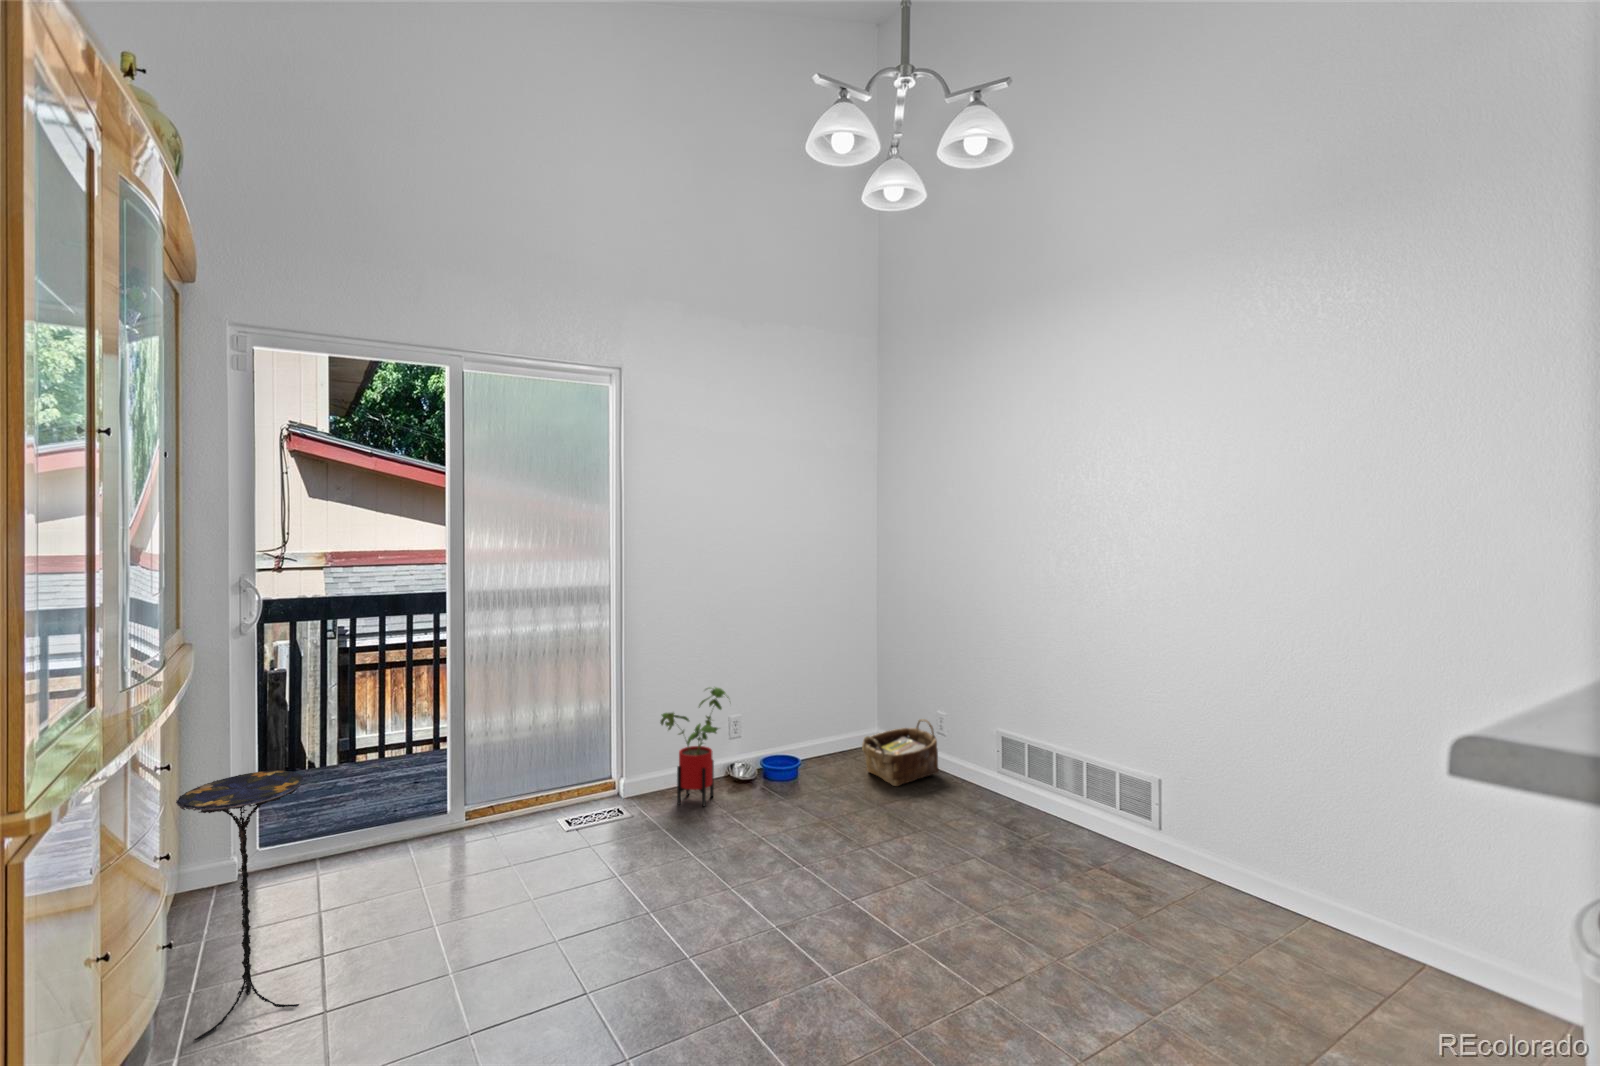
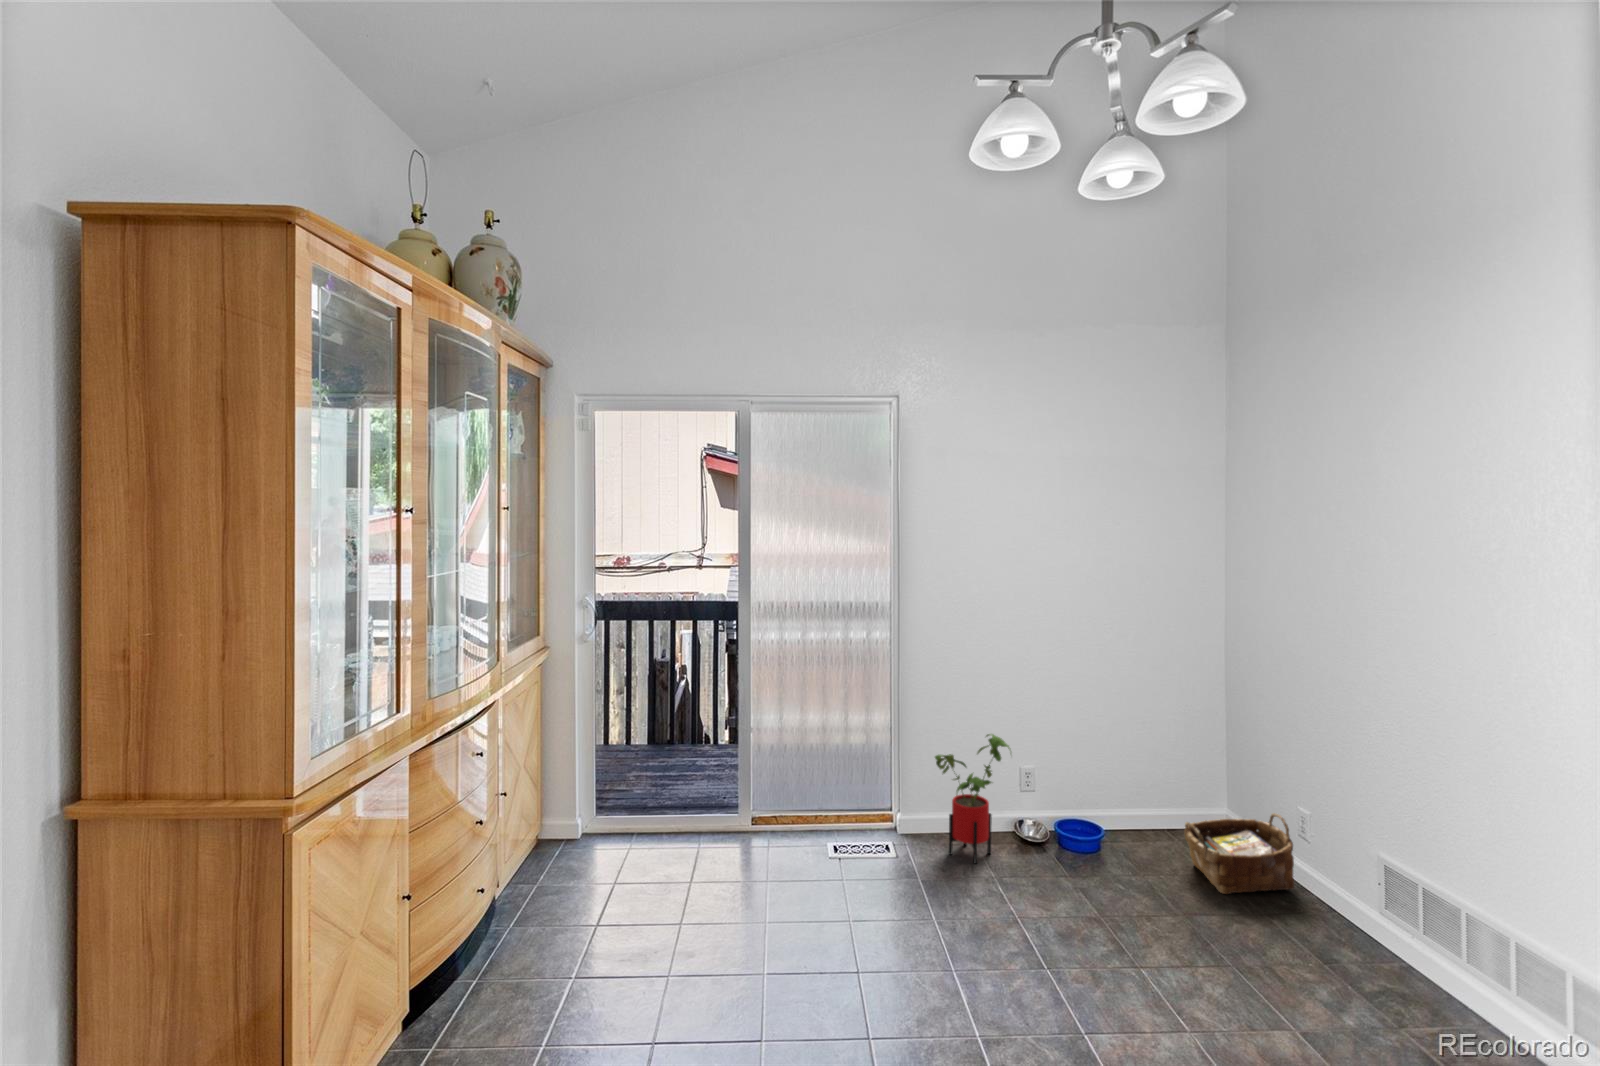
side table: present [176,770,303,1041] -> none [477,766,567,973]

